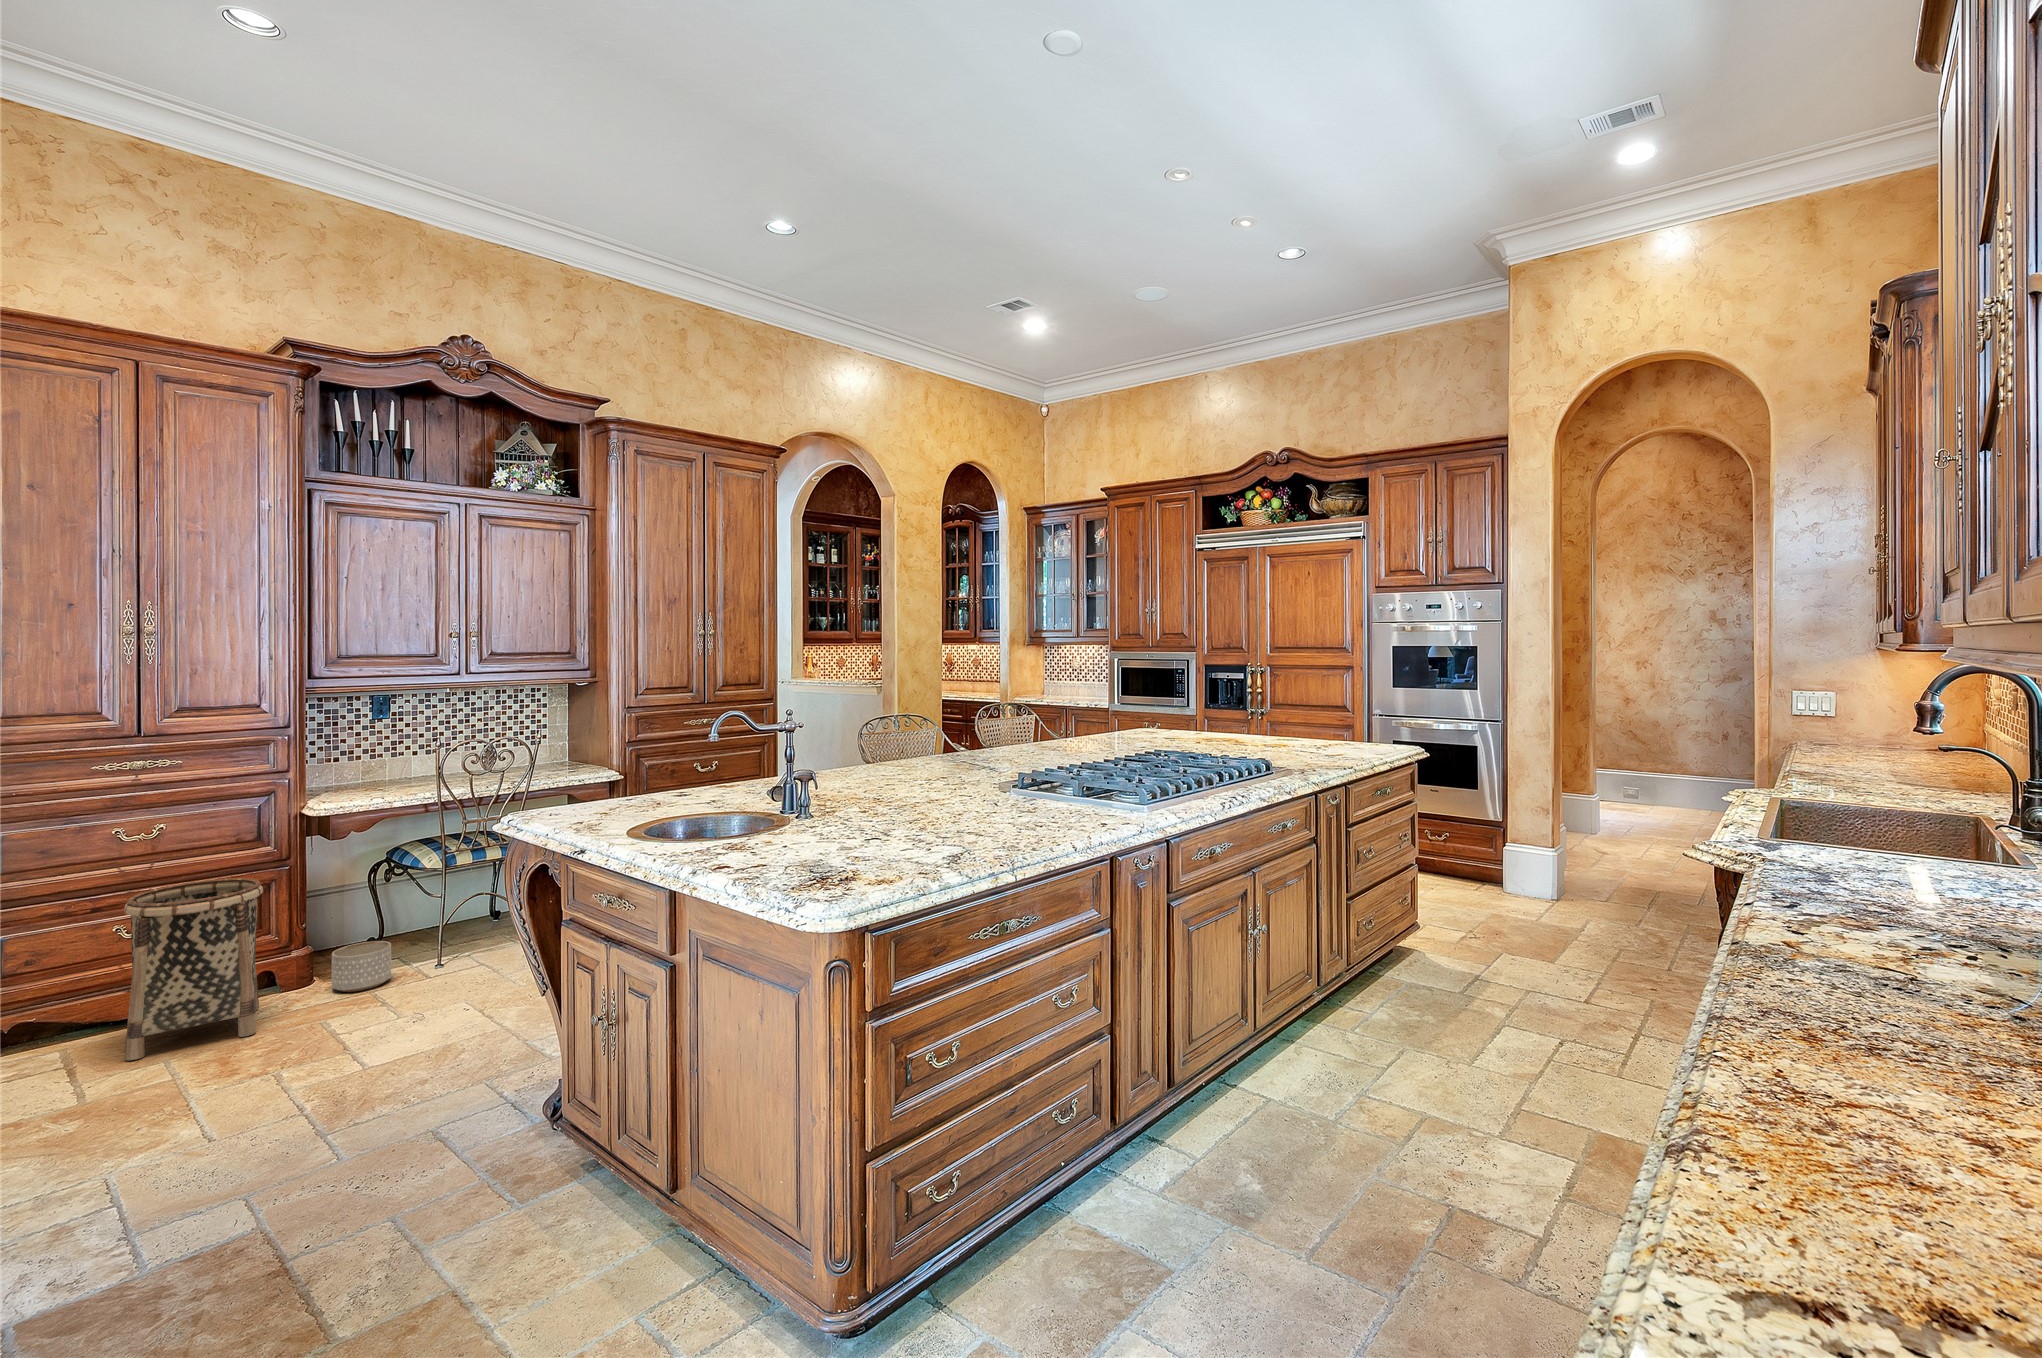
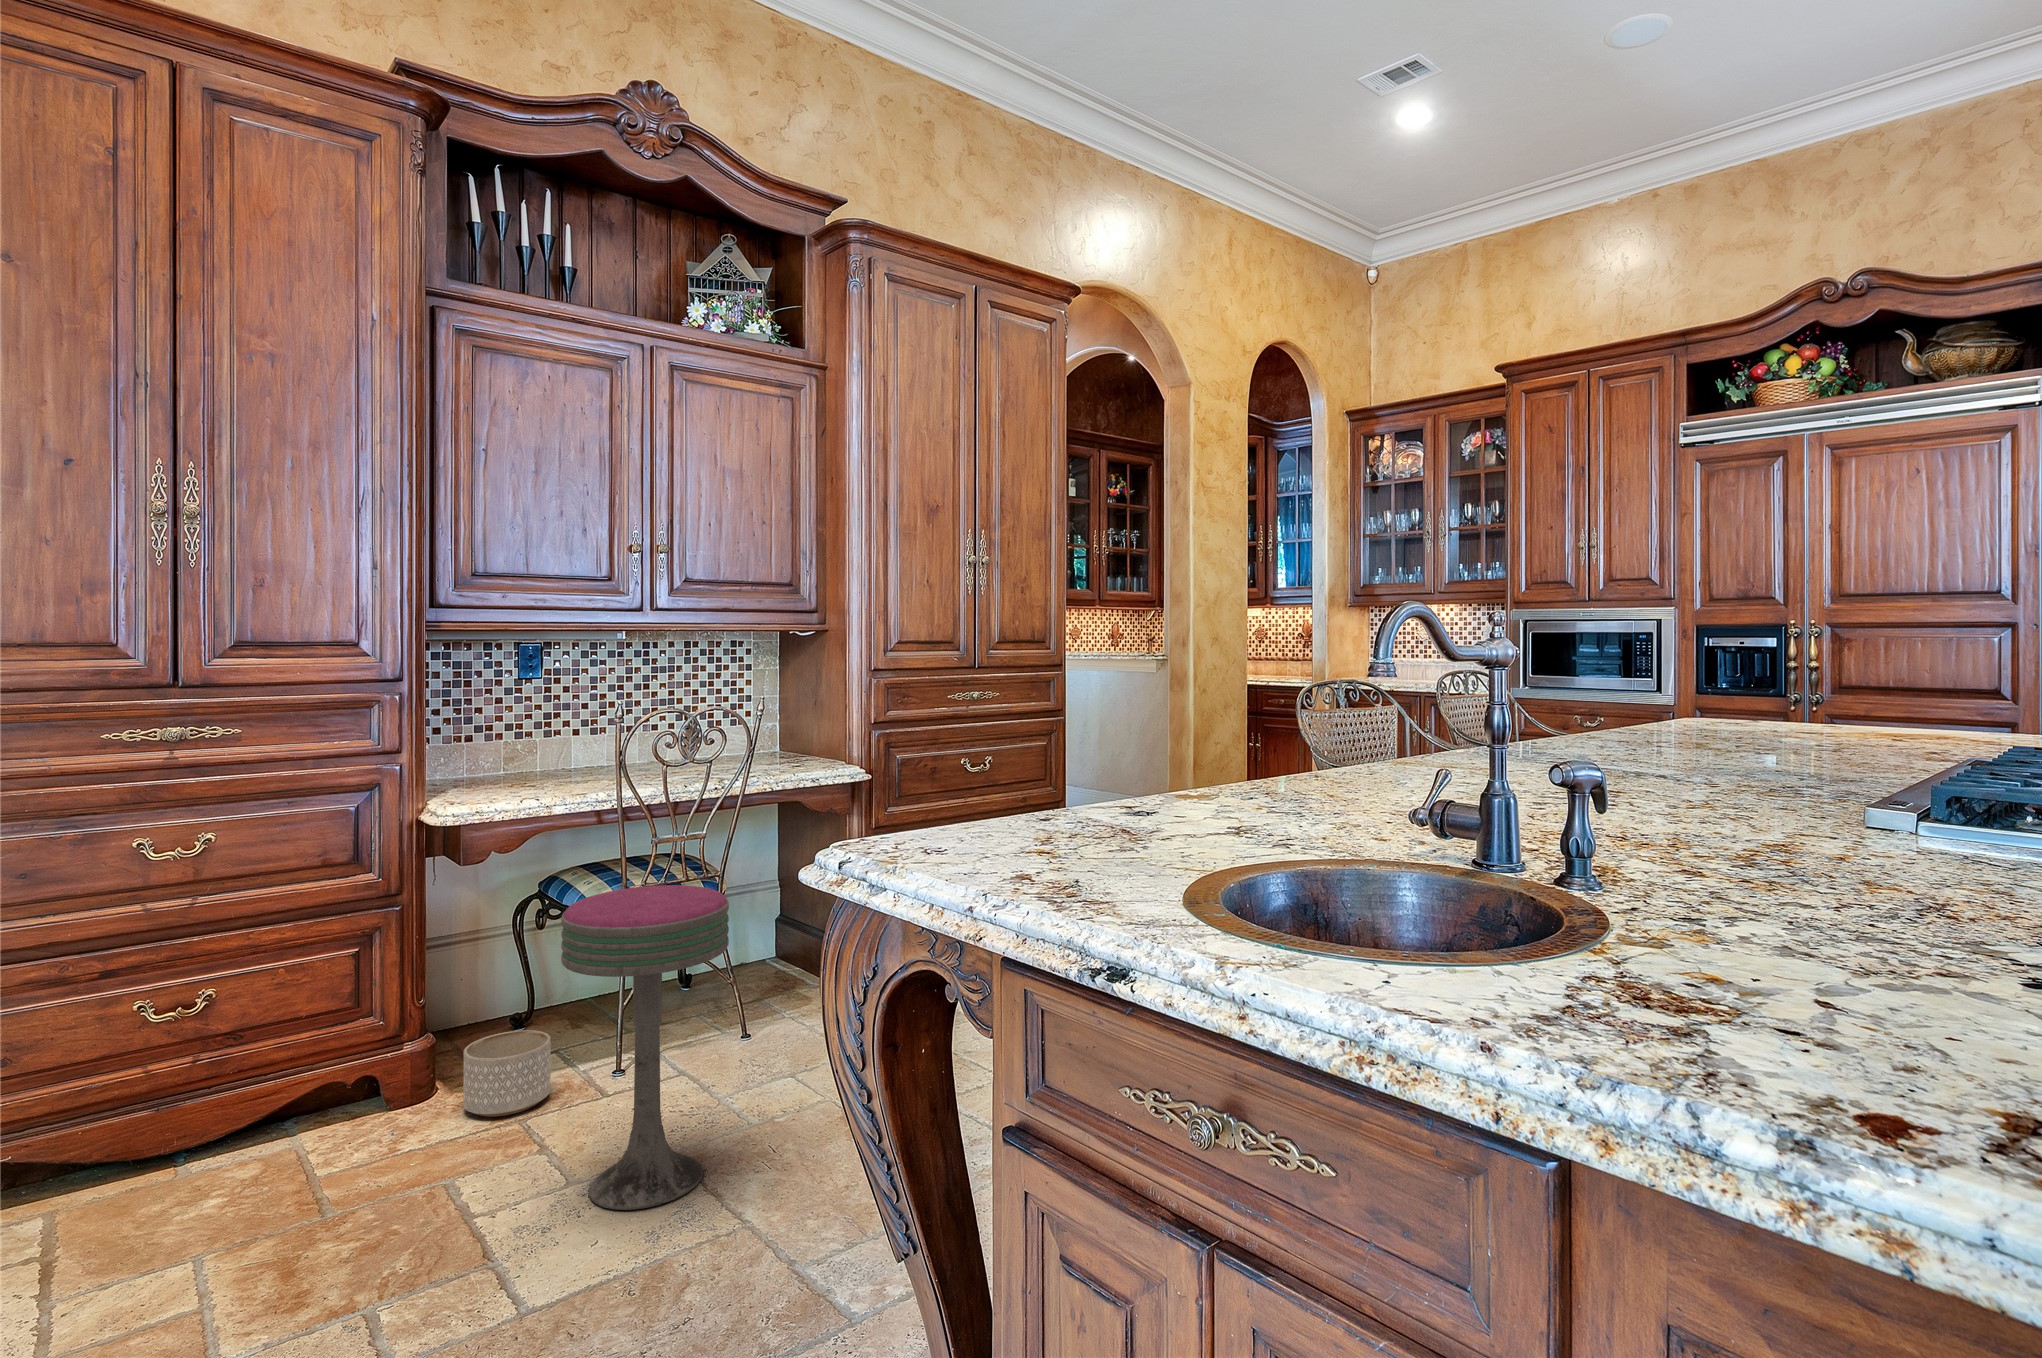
bar stool: none [389,846,497,1028] -> present [561,885,729,1210]
basket: present [124,878,263,1060] -> none [142,926,362,1247]

